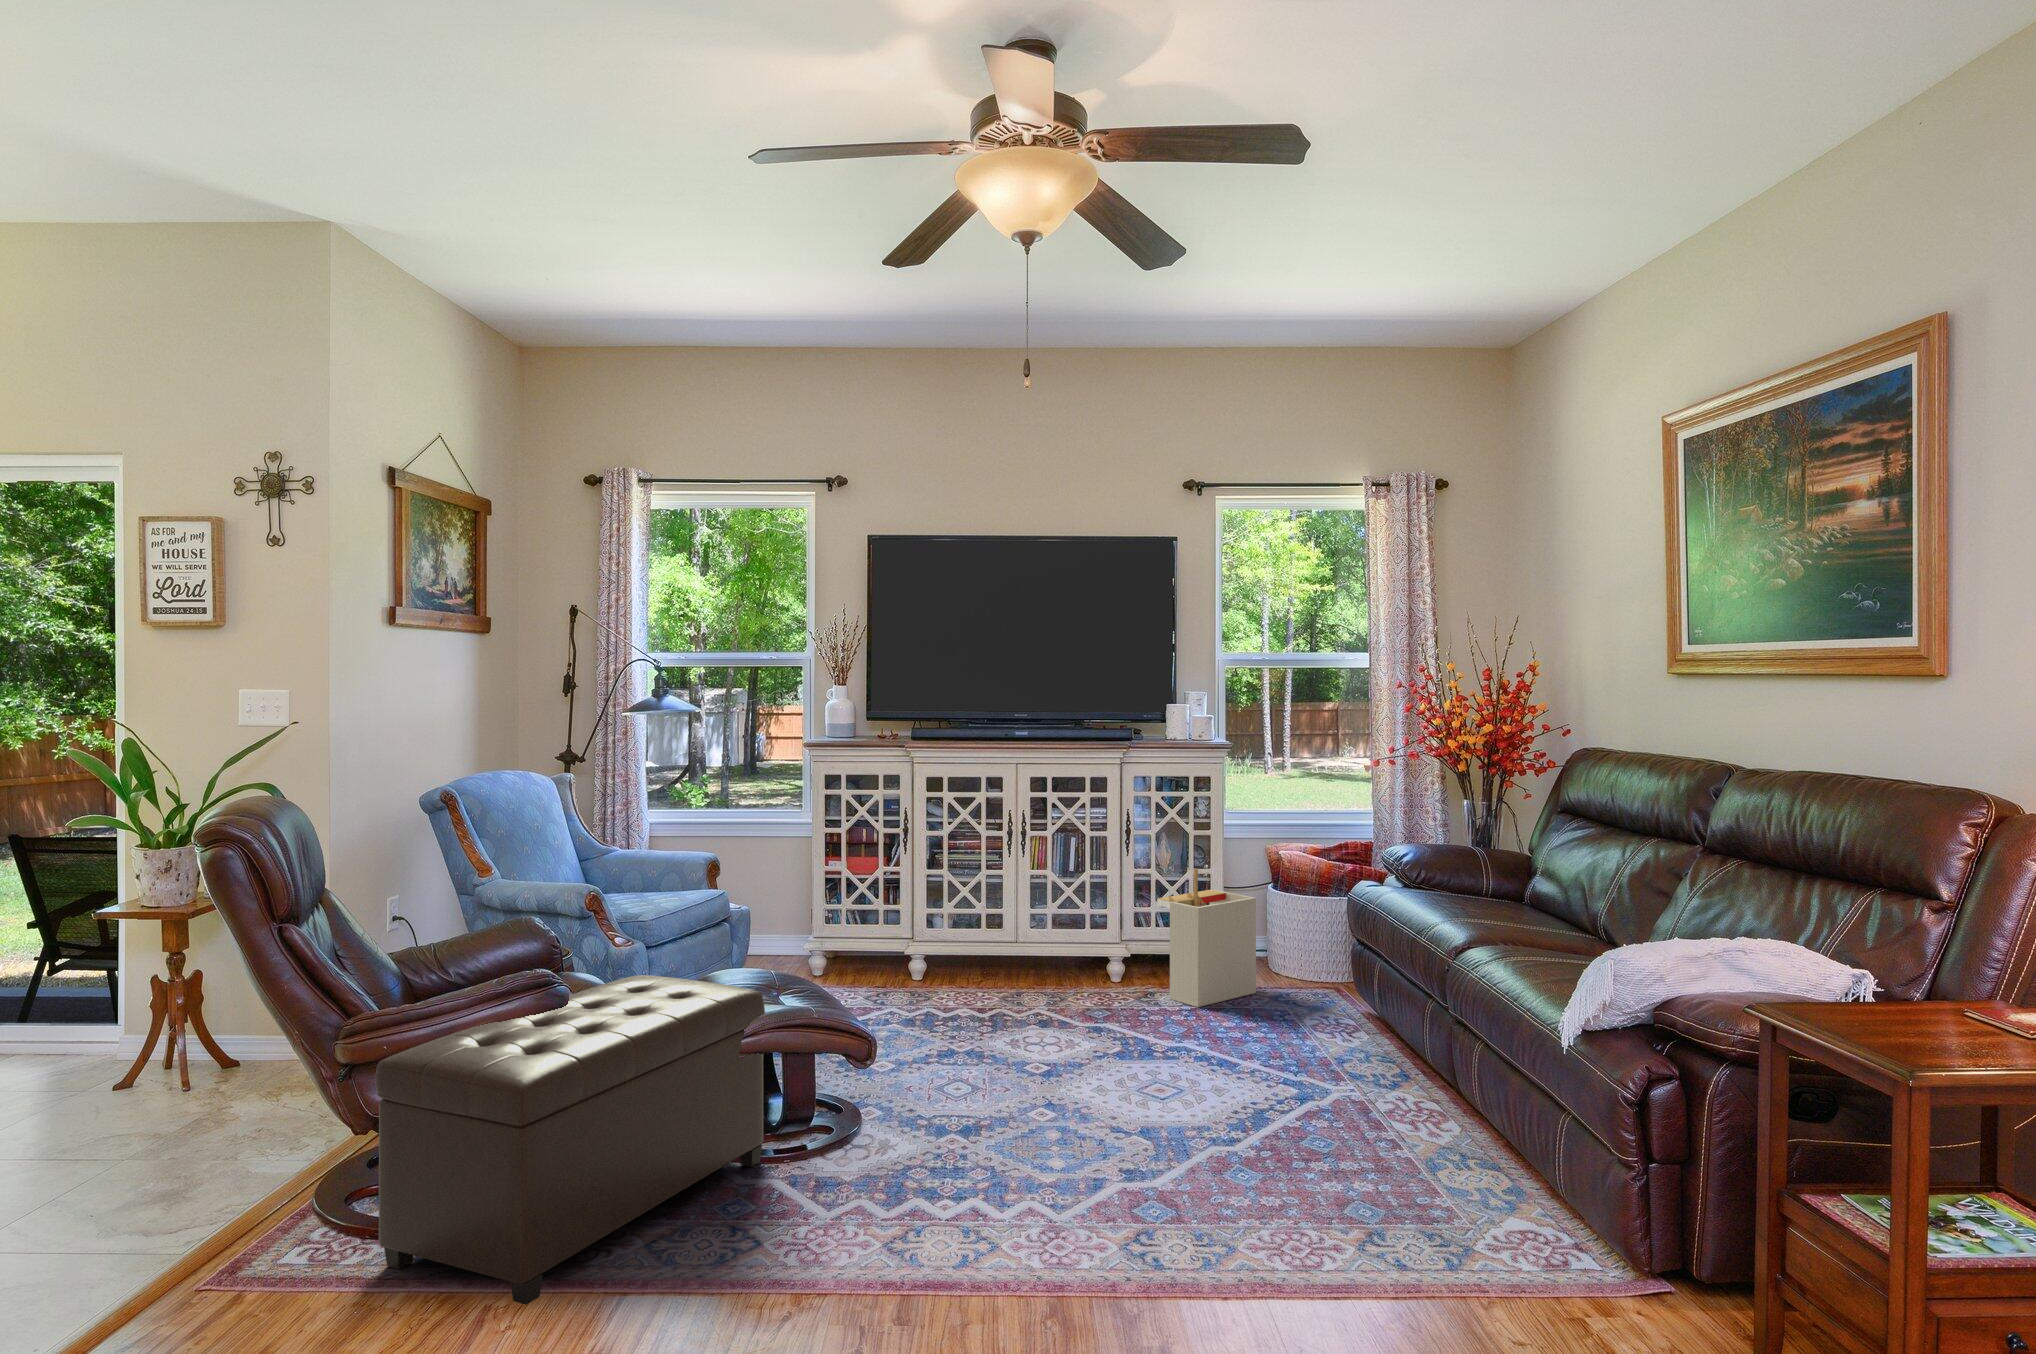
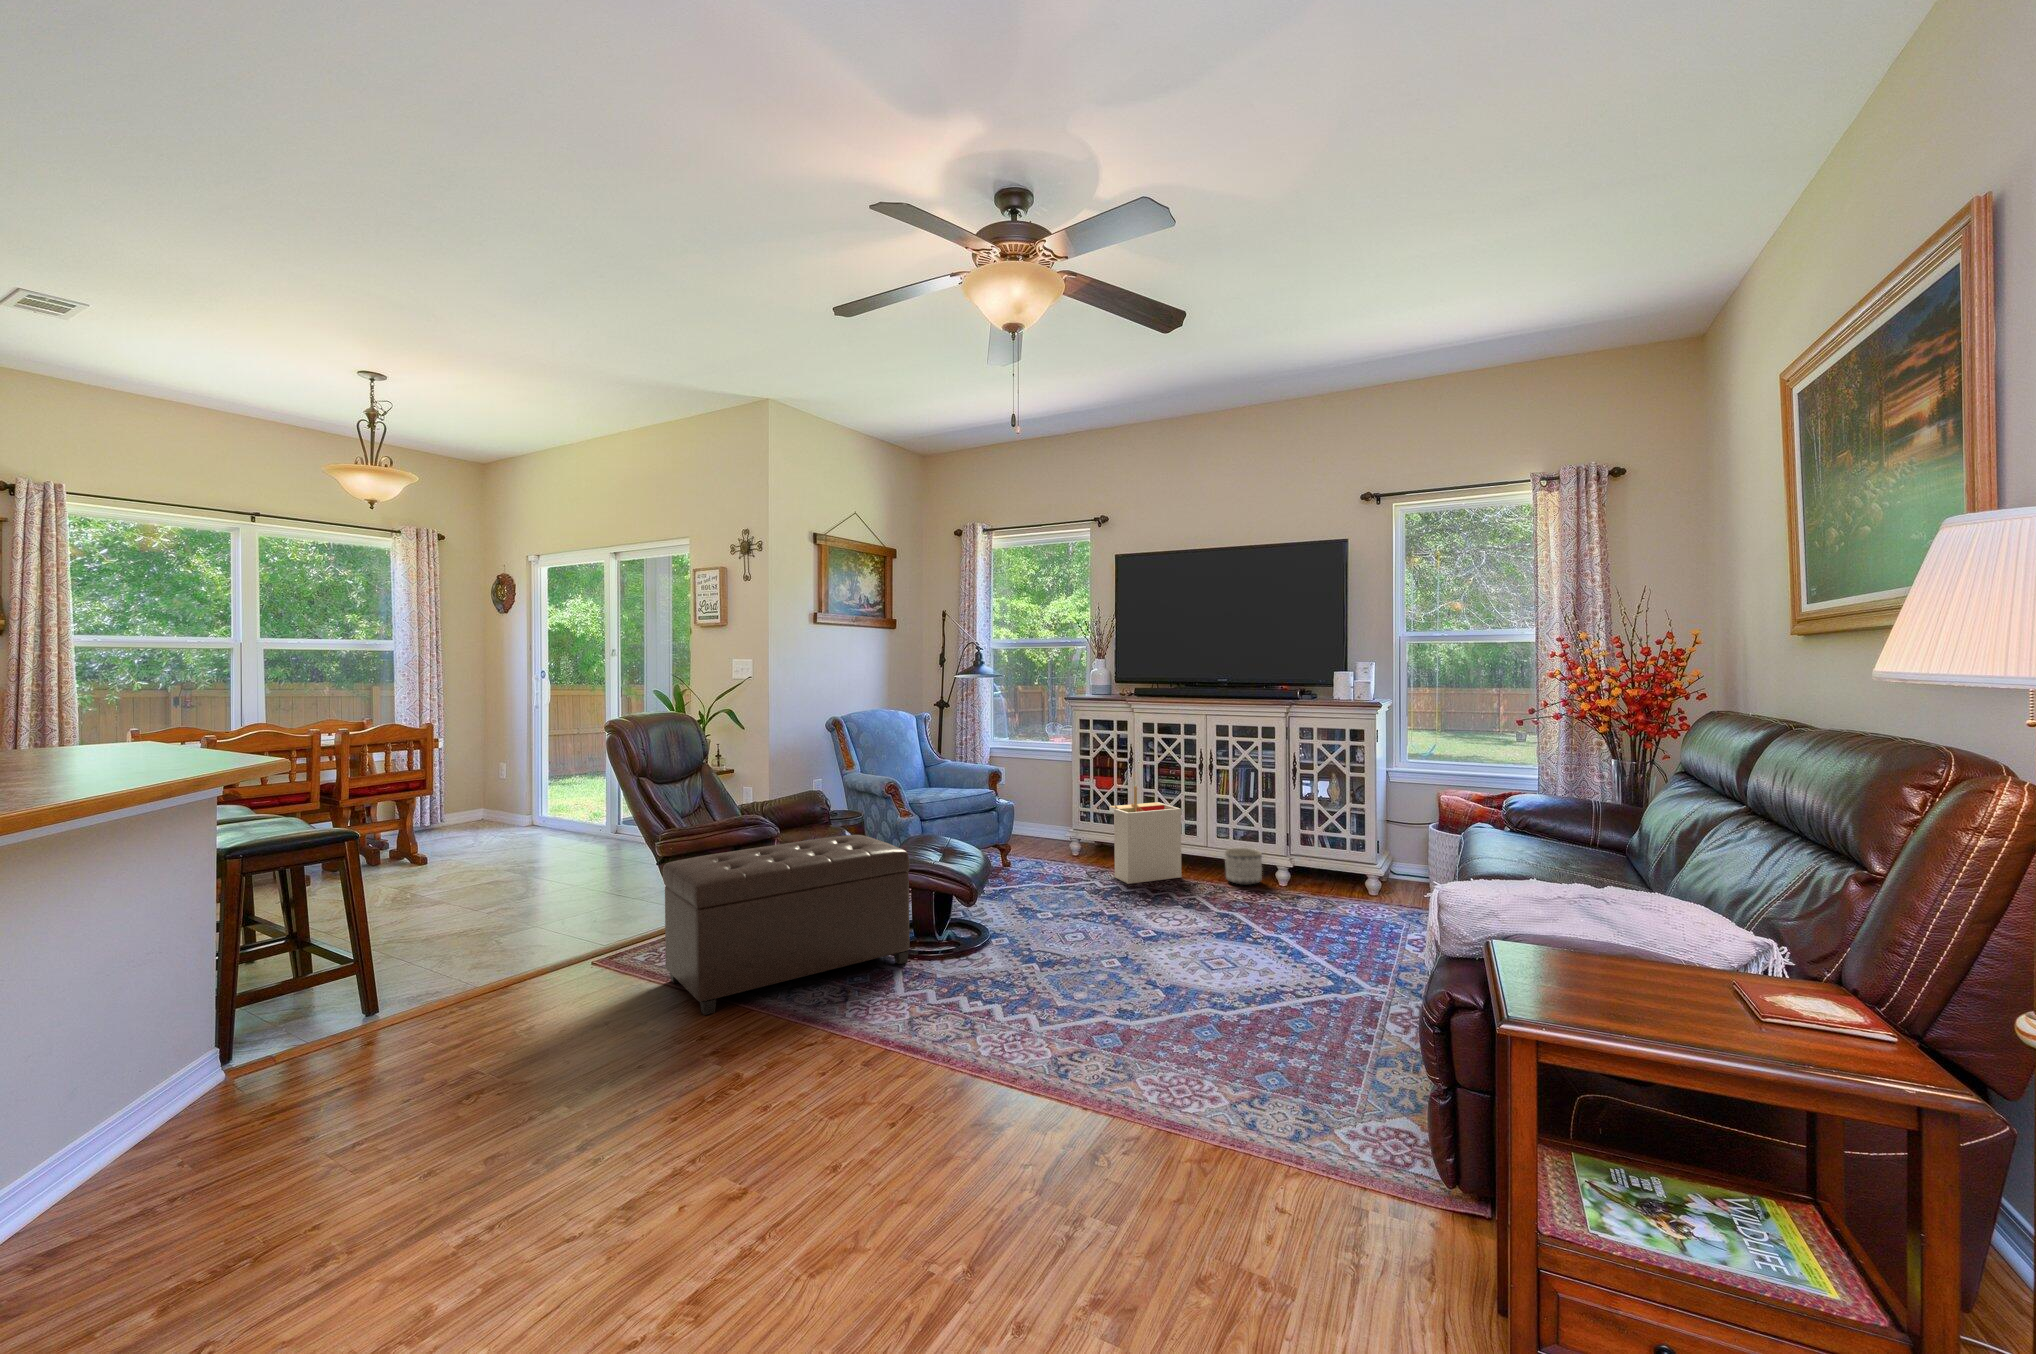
storage bin: present [1157,869,1256,1007] -> present [1109,786,1181,884]
planter: none [1053,939,1100,988] -> present [1225,848,1262,885]

